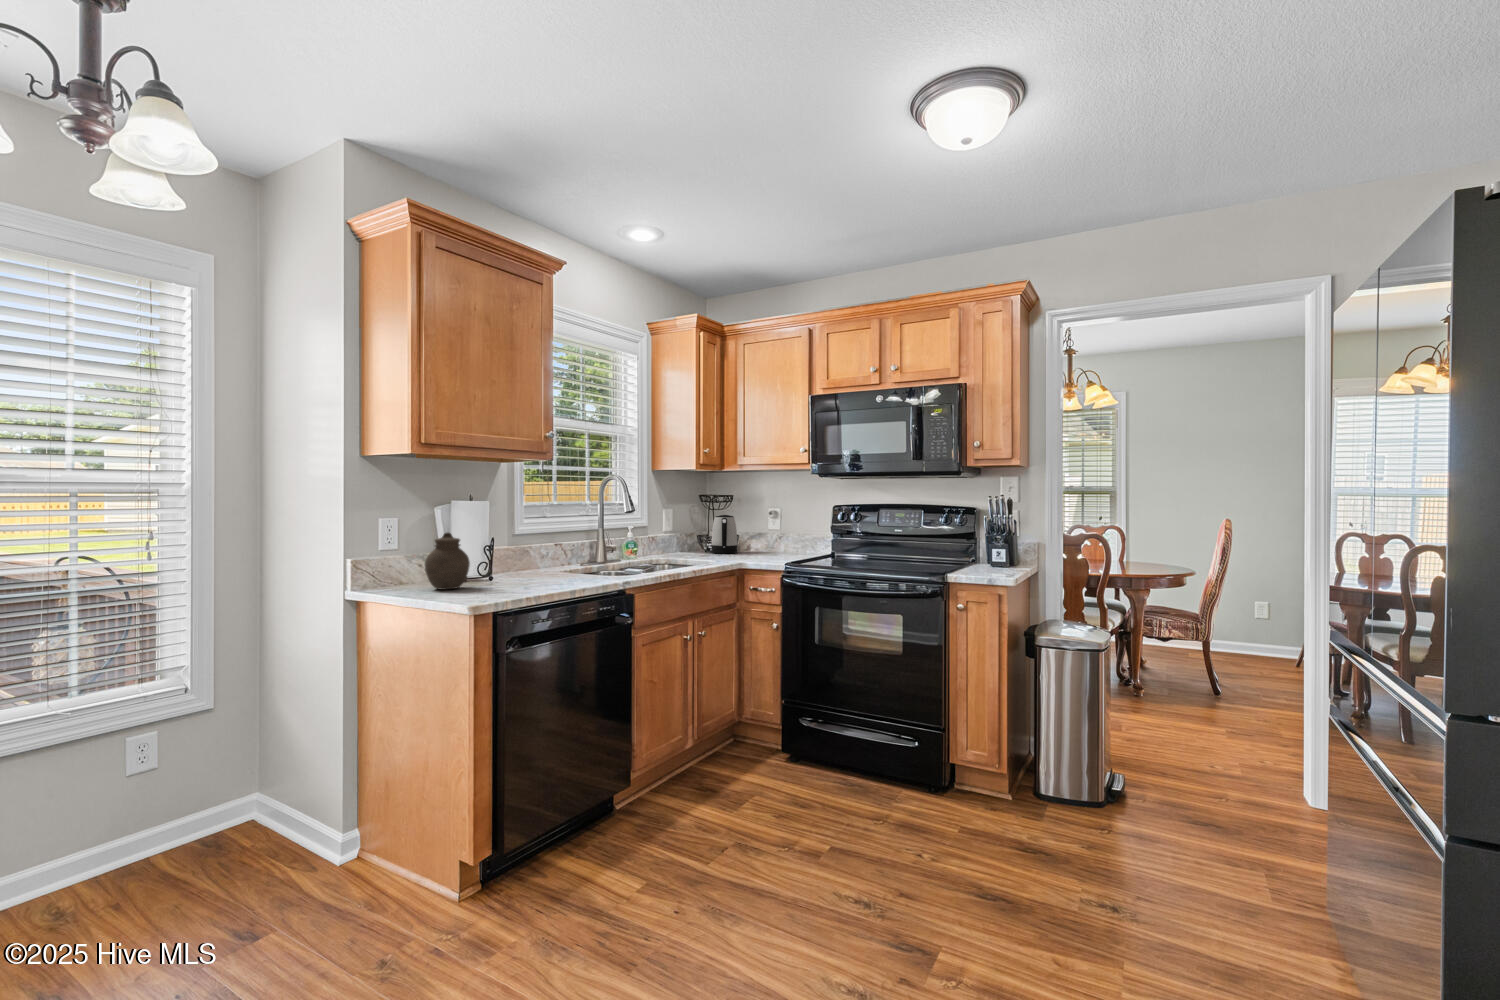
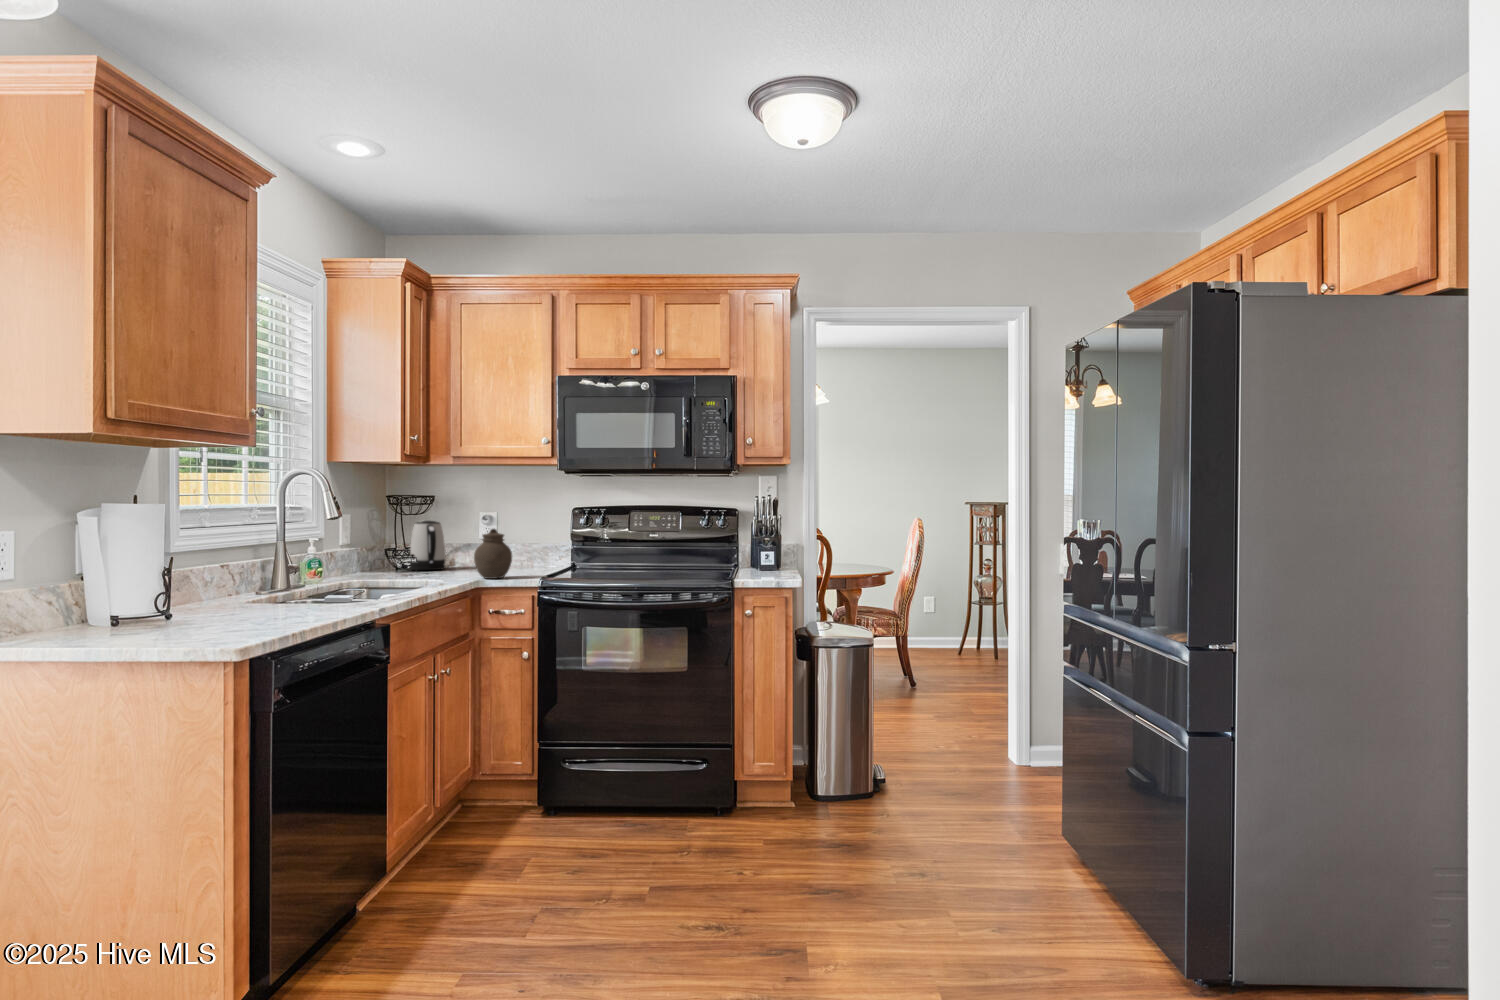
jar: present [425,533,470,590] -> present [474,529,512,579]

